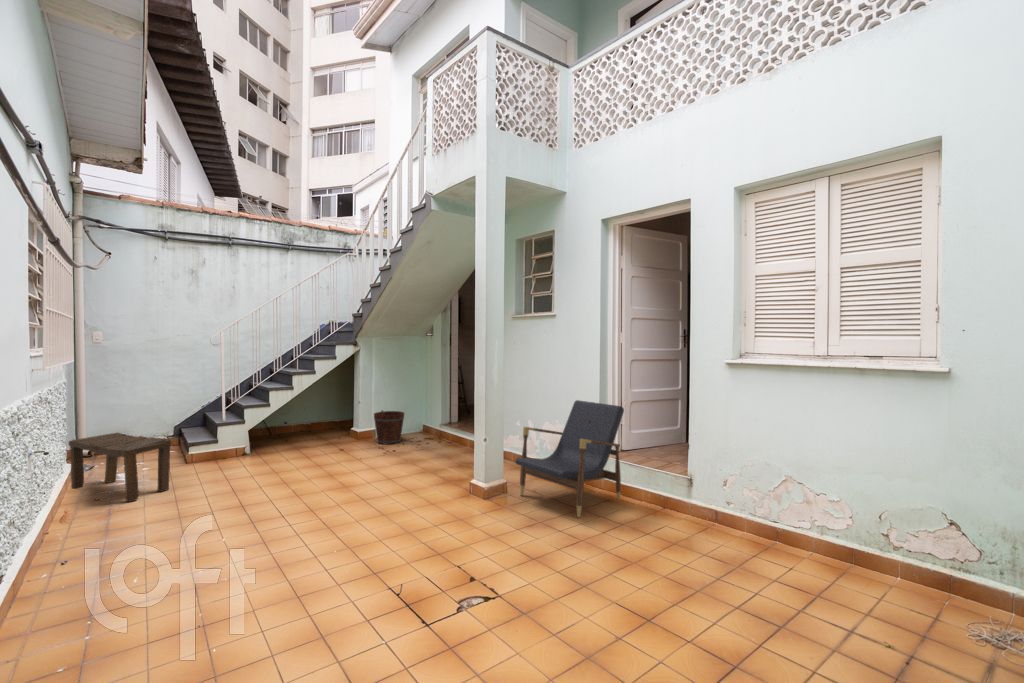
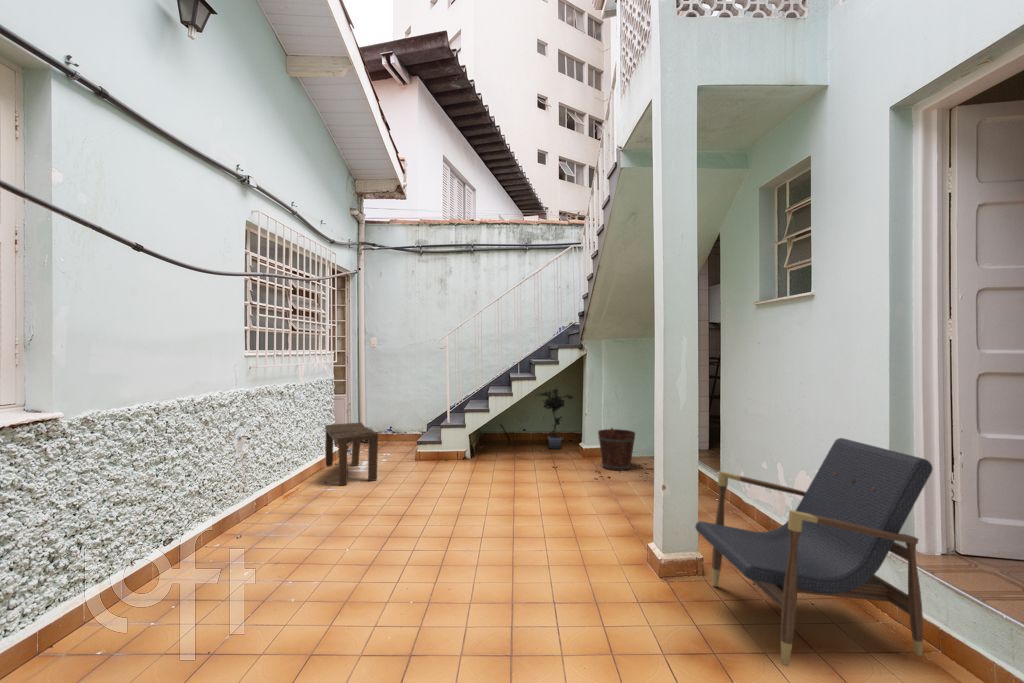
potted plant: none [298,379,339,435] -> present [537,389,574,449]

